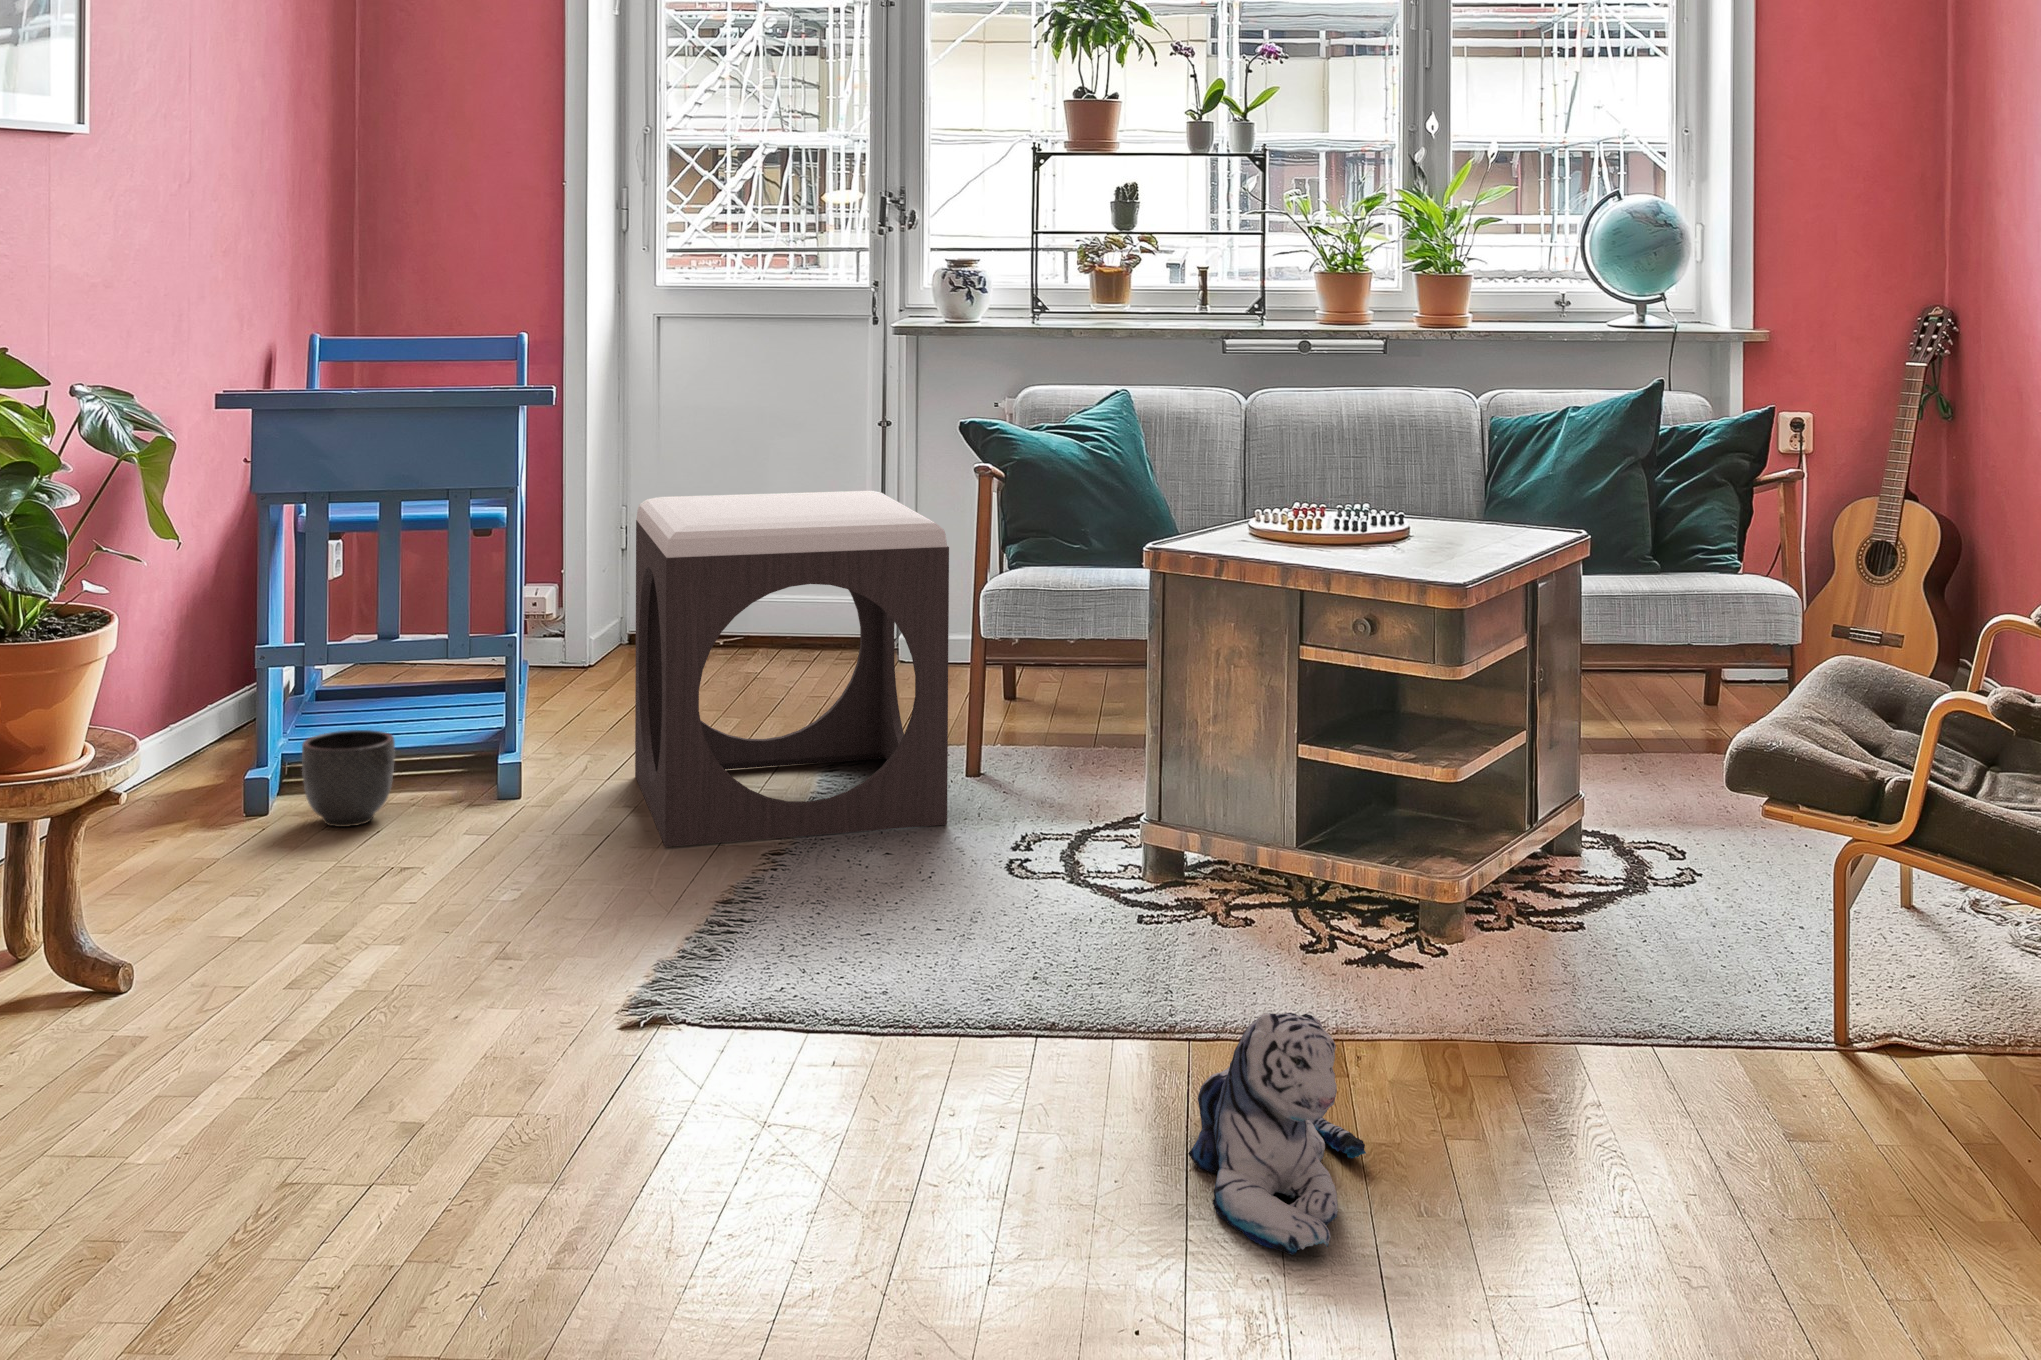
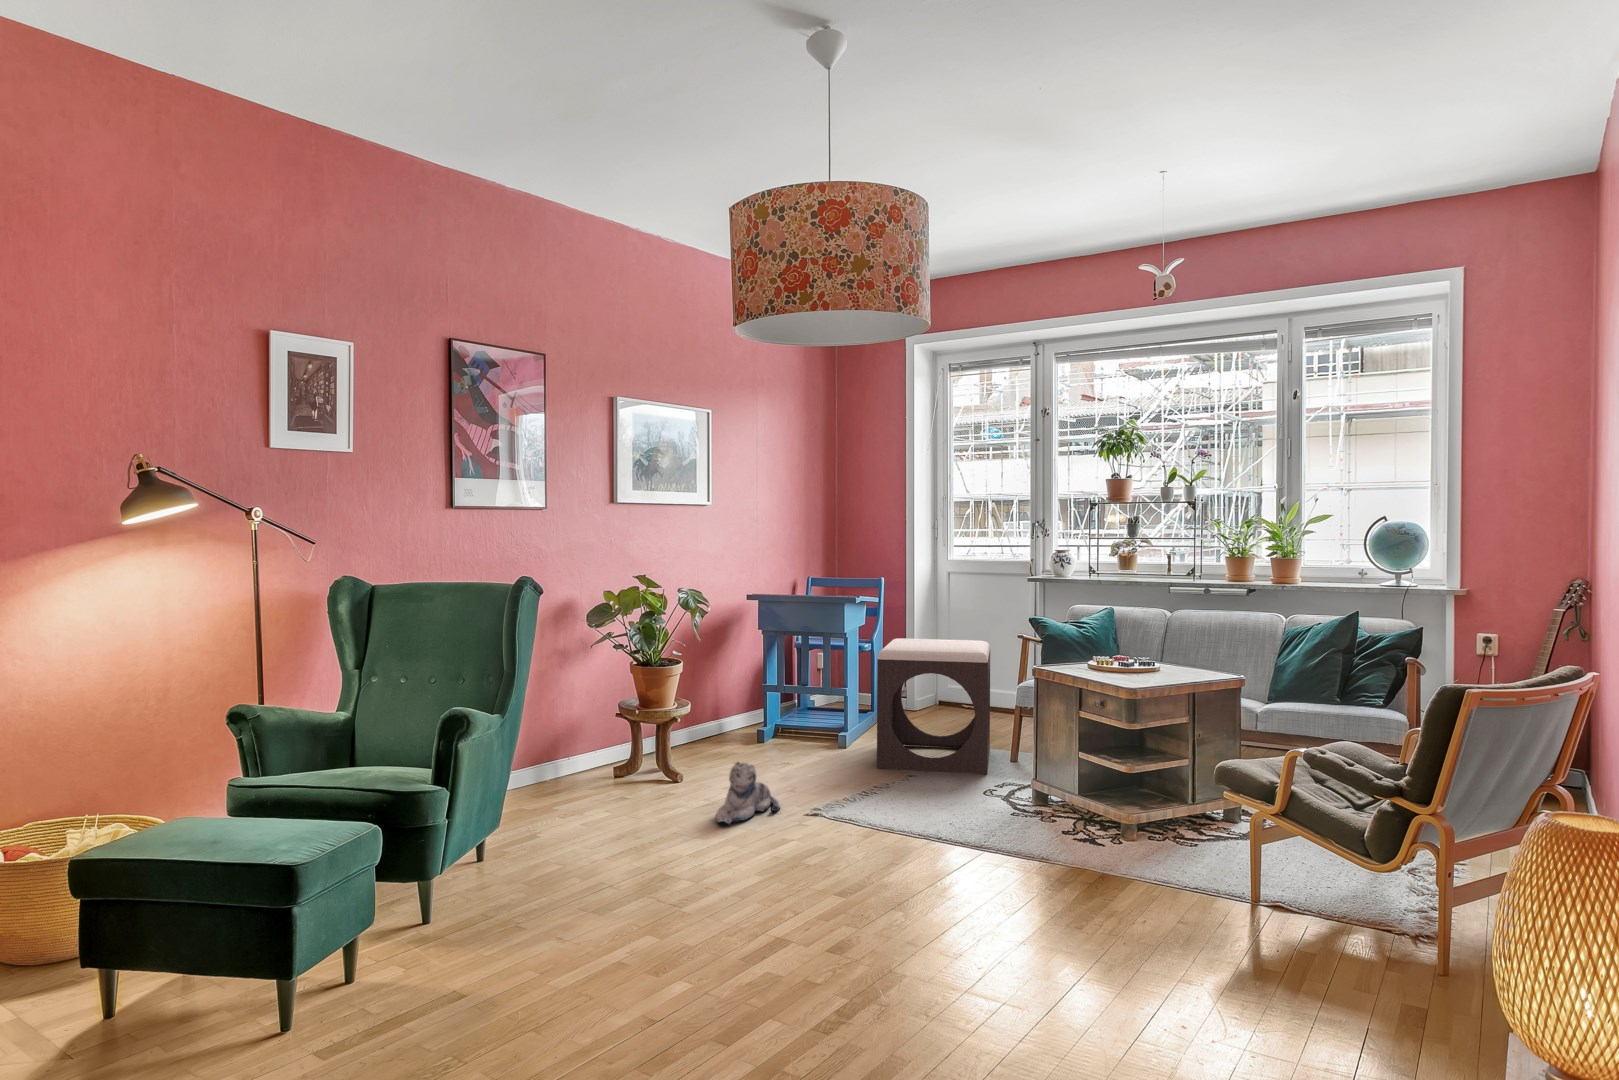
planter: present [302,730,395,827] -> none [768,715,799,749]
plush toy: present [1188,1013,1366,1255] -> present [716,762,780,824]

